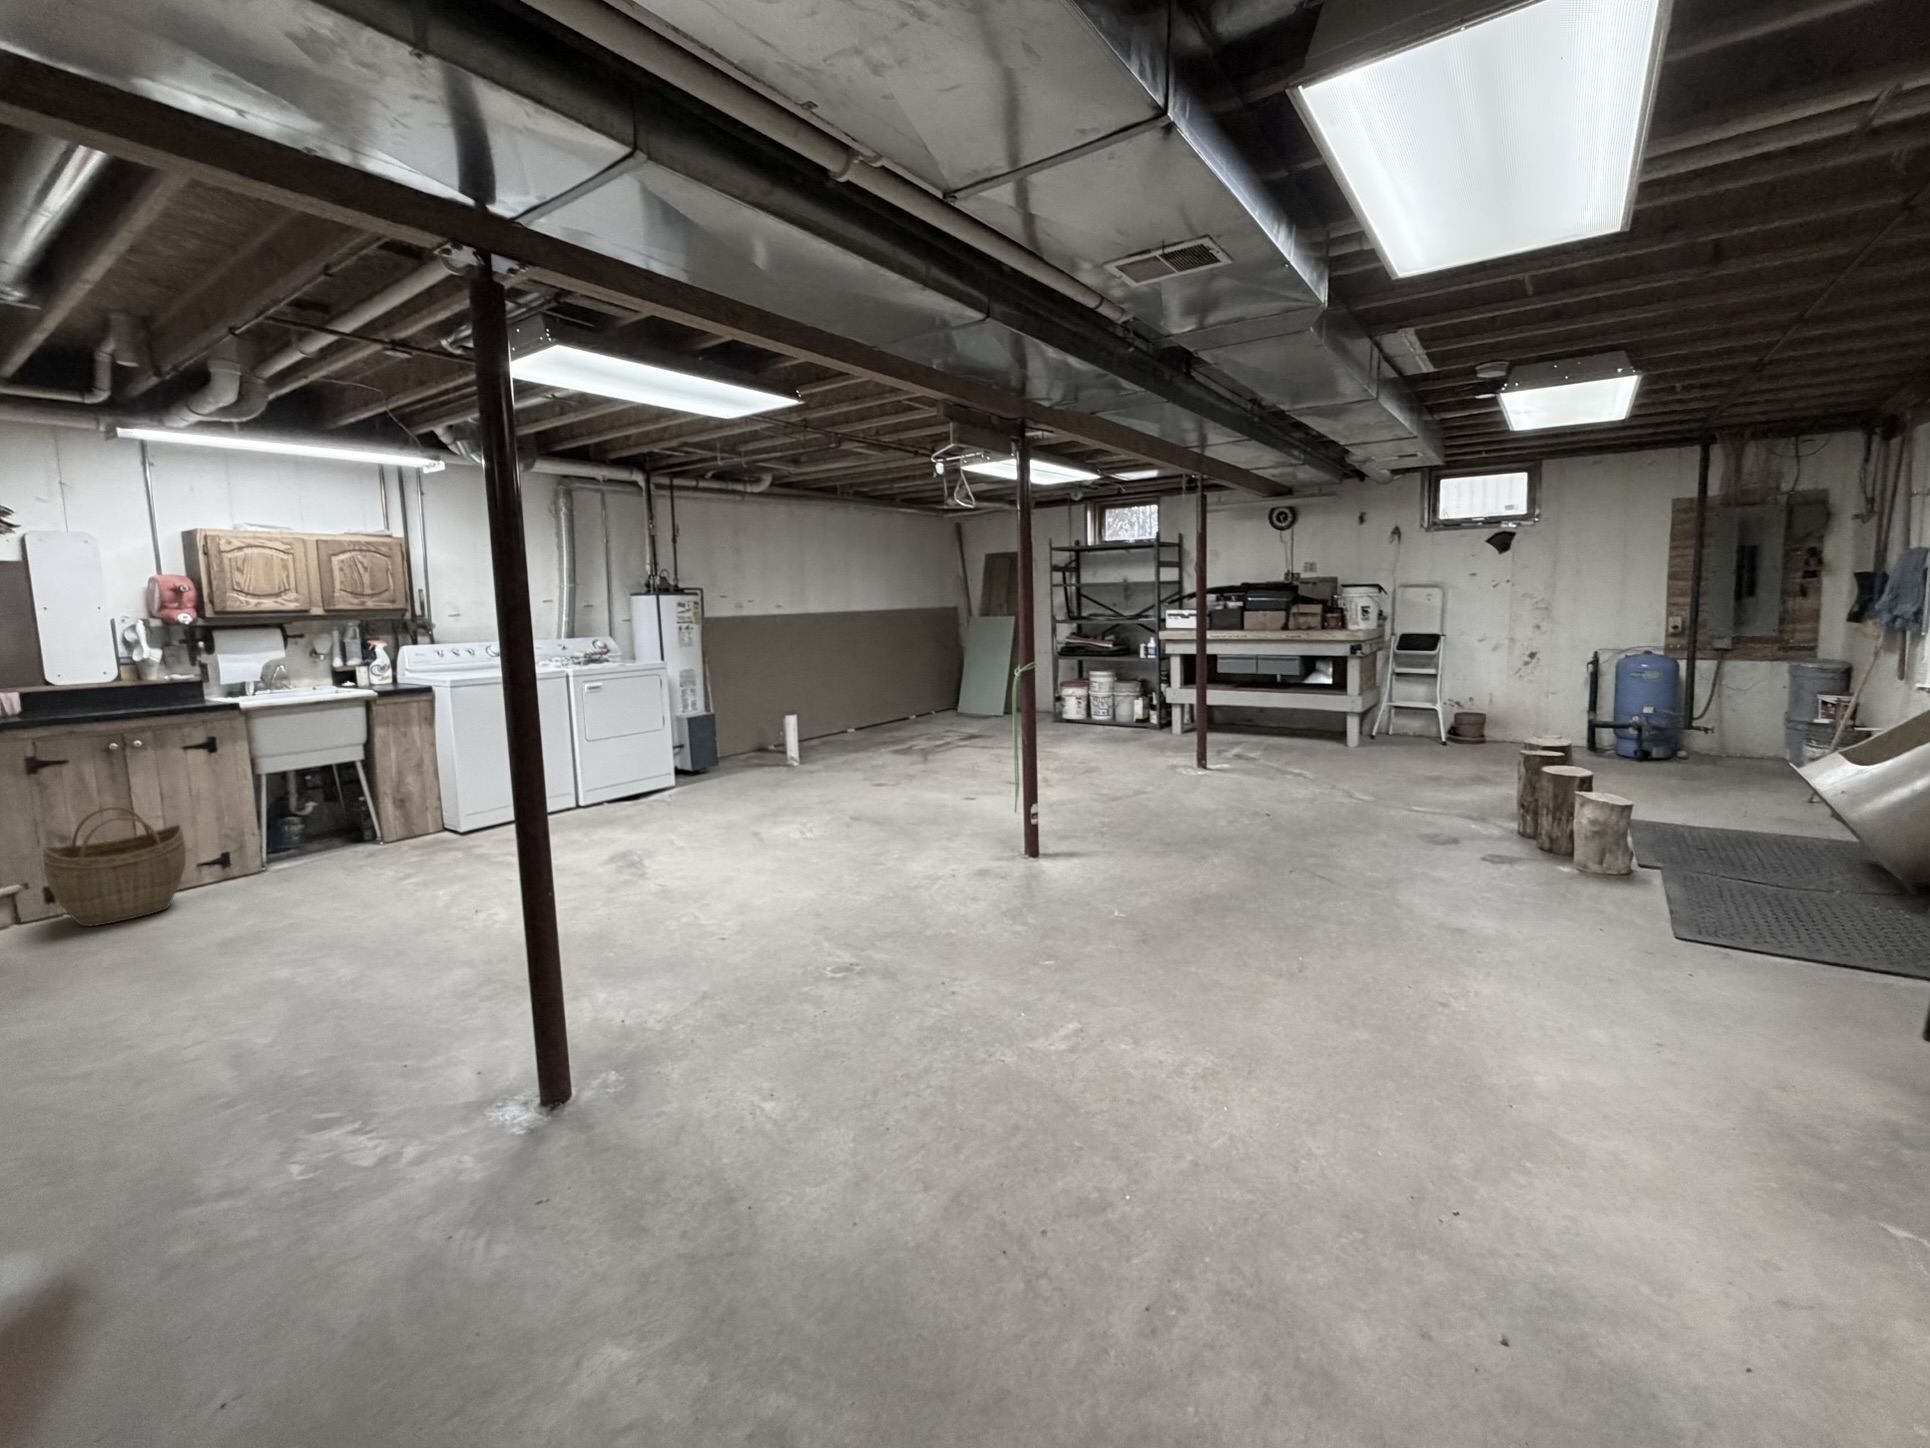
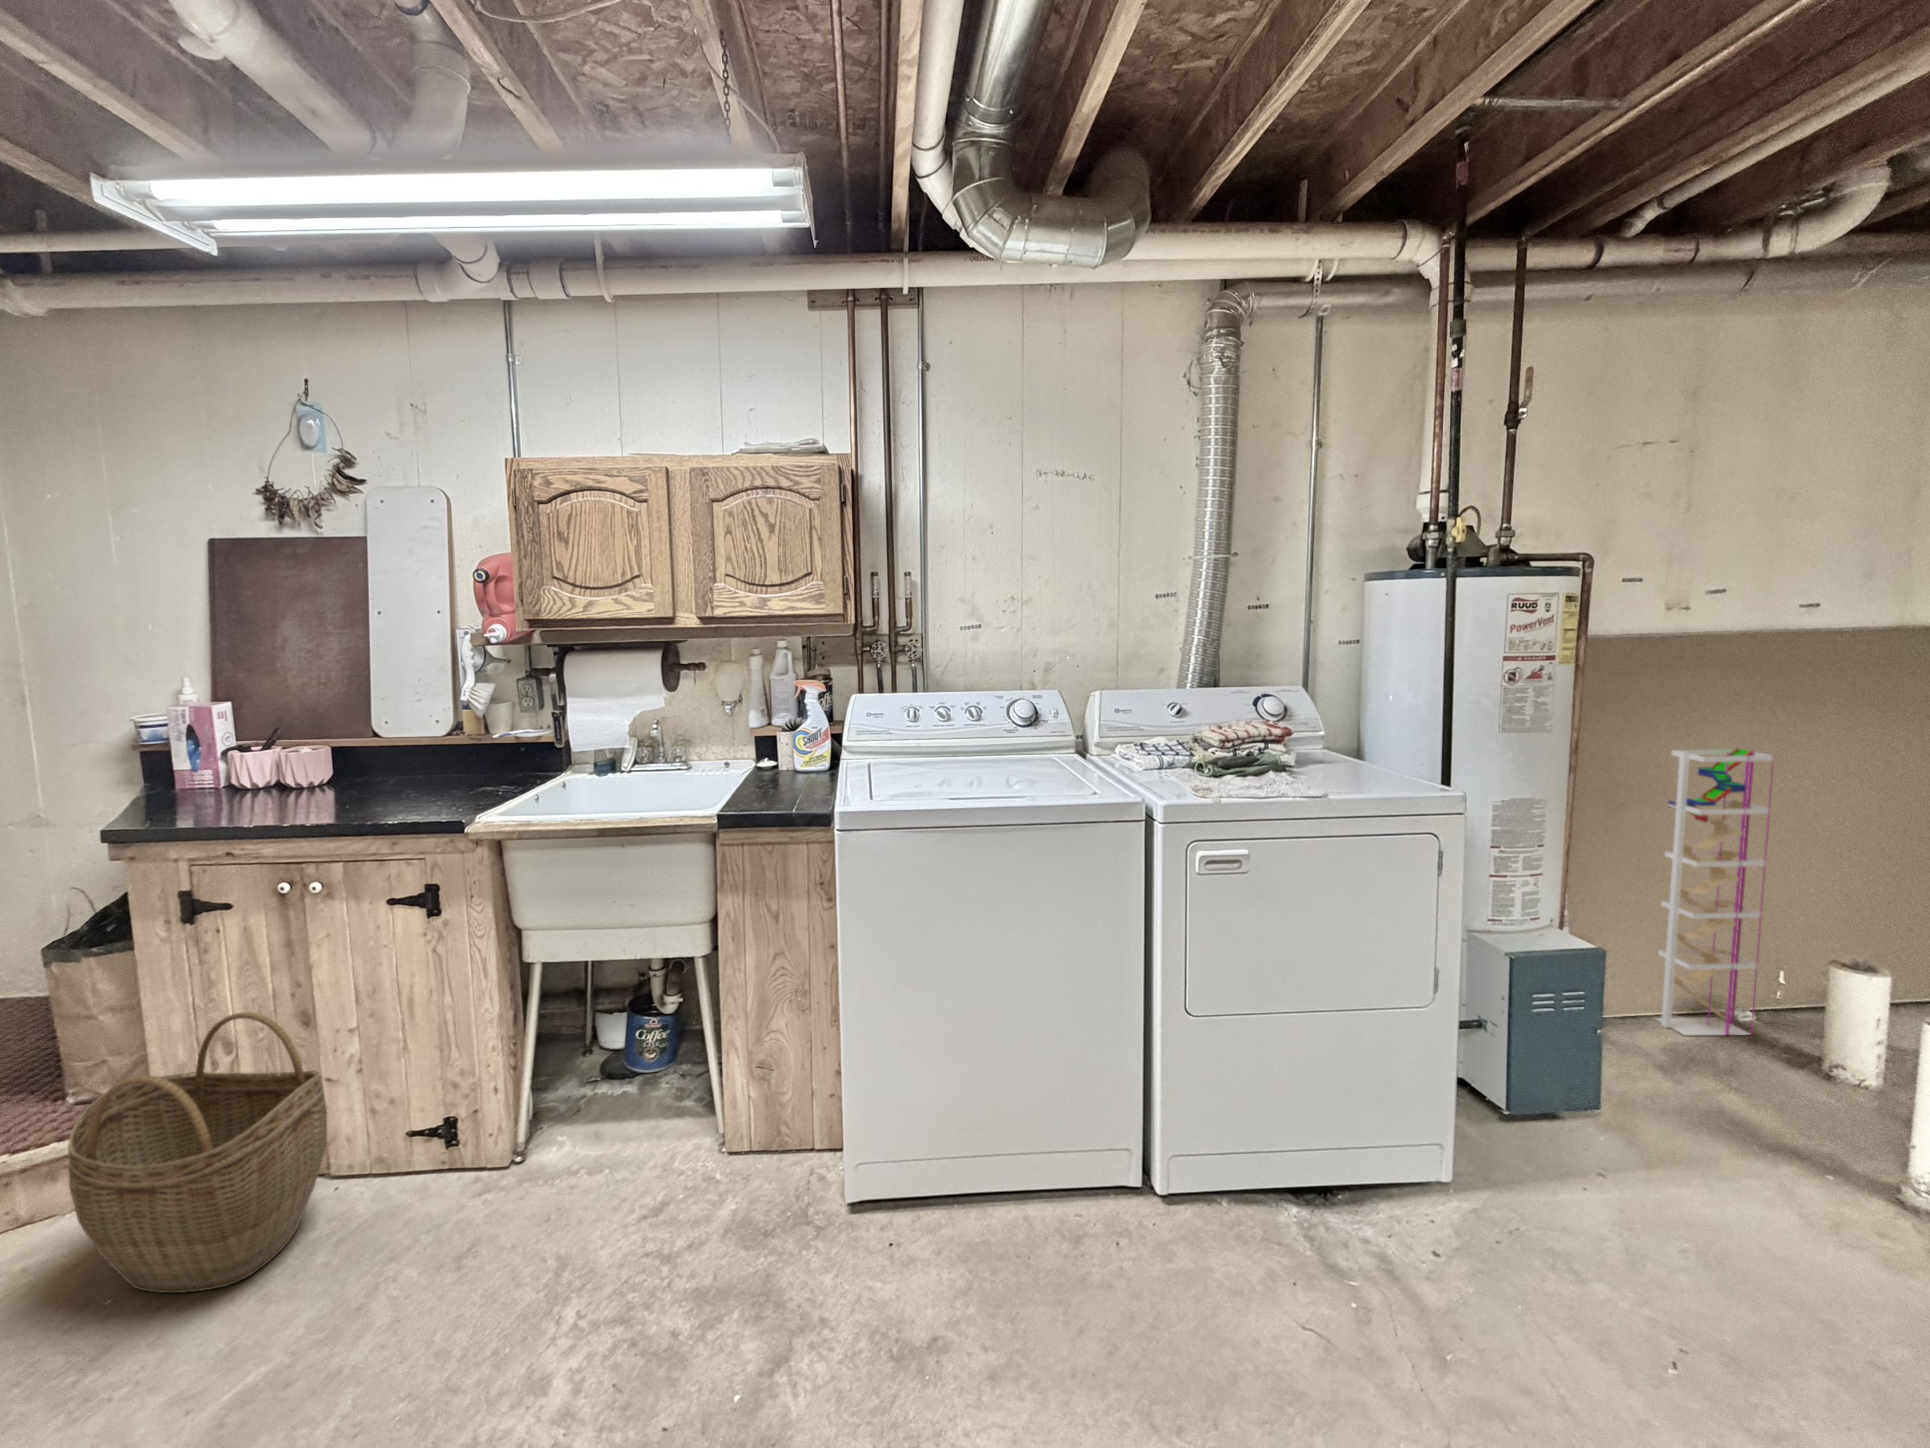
shelving unit: none [737,654,766,751] -> present [1657,748,1774,1036]

